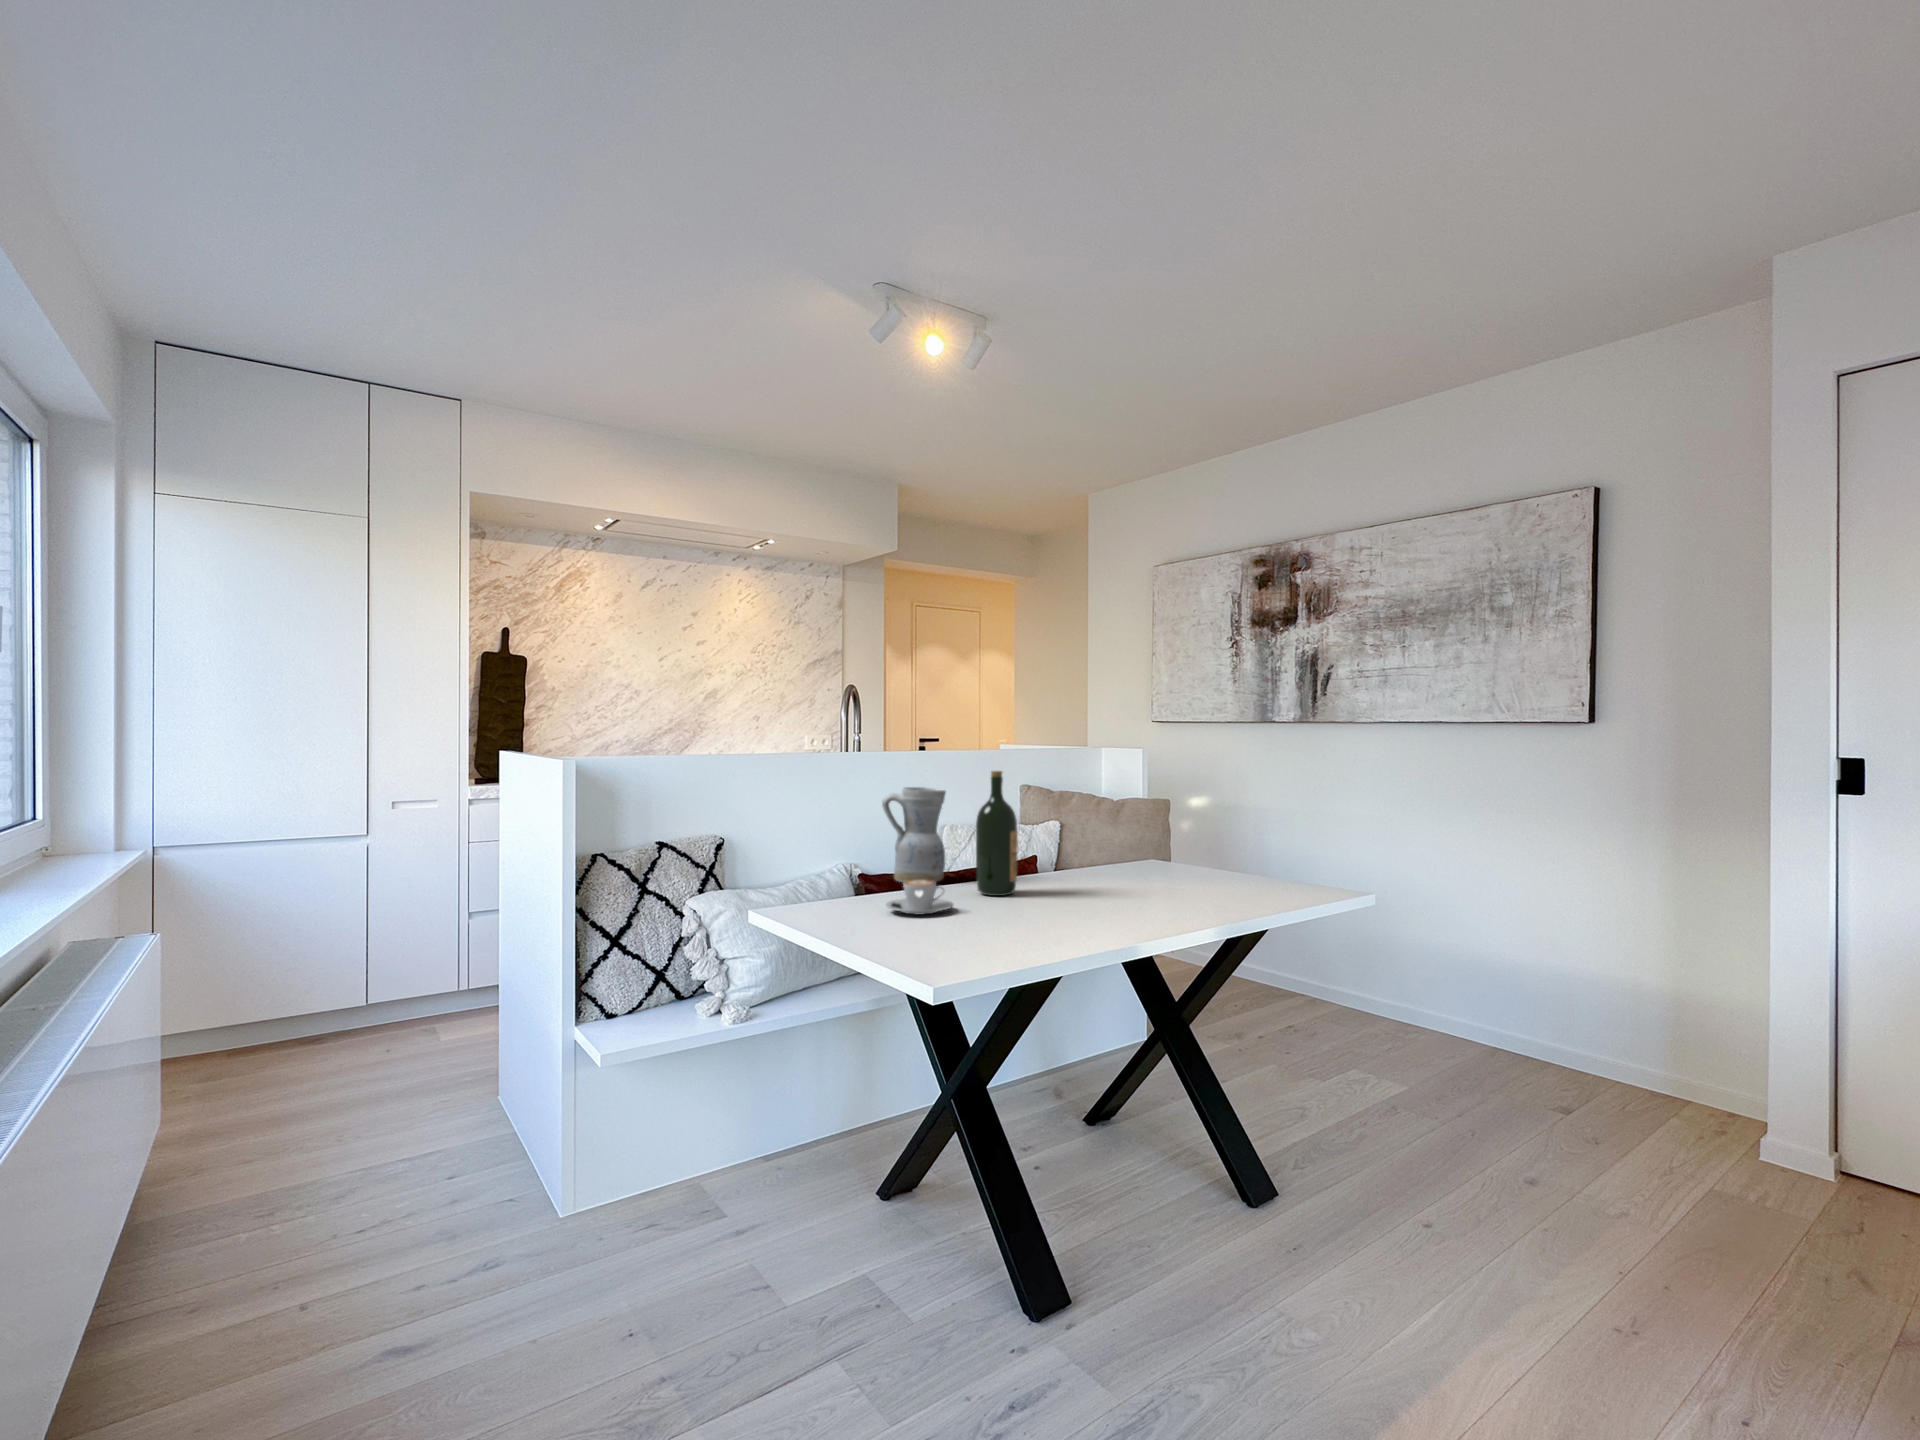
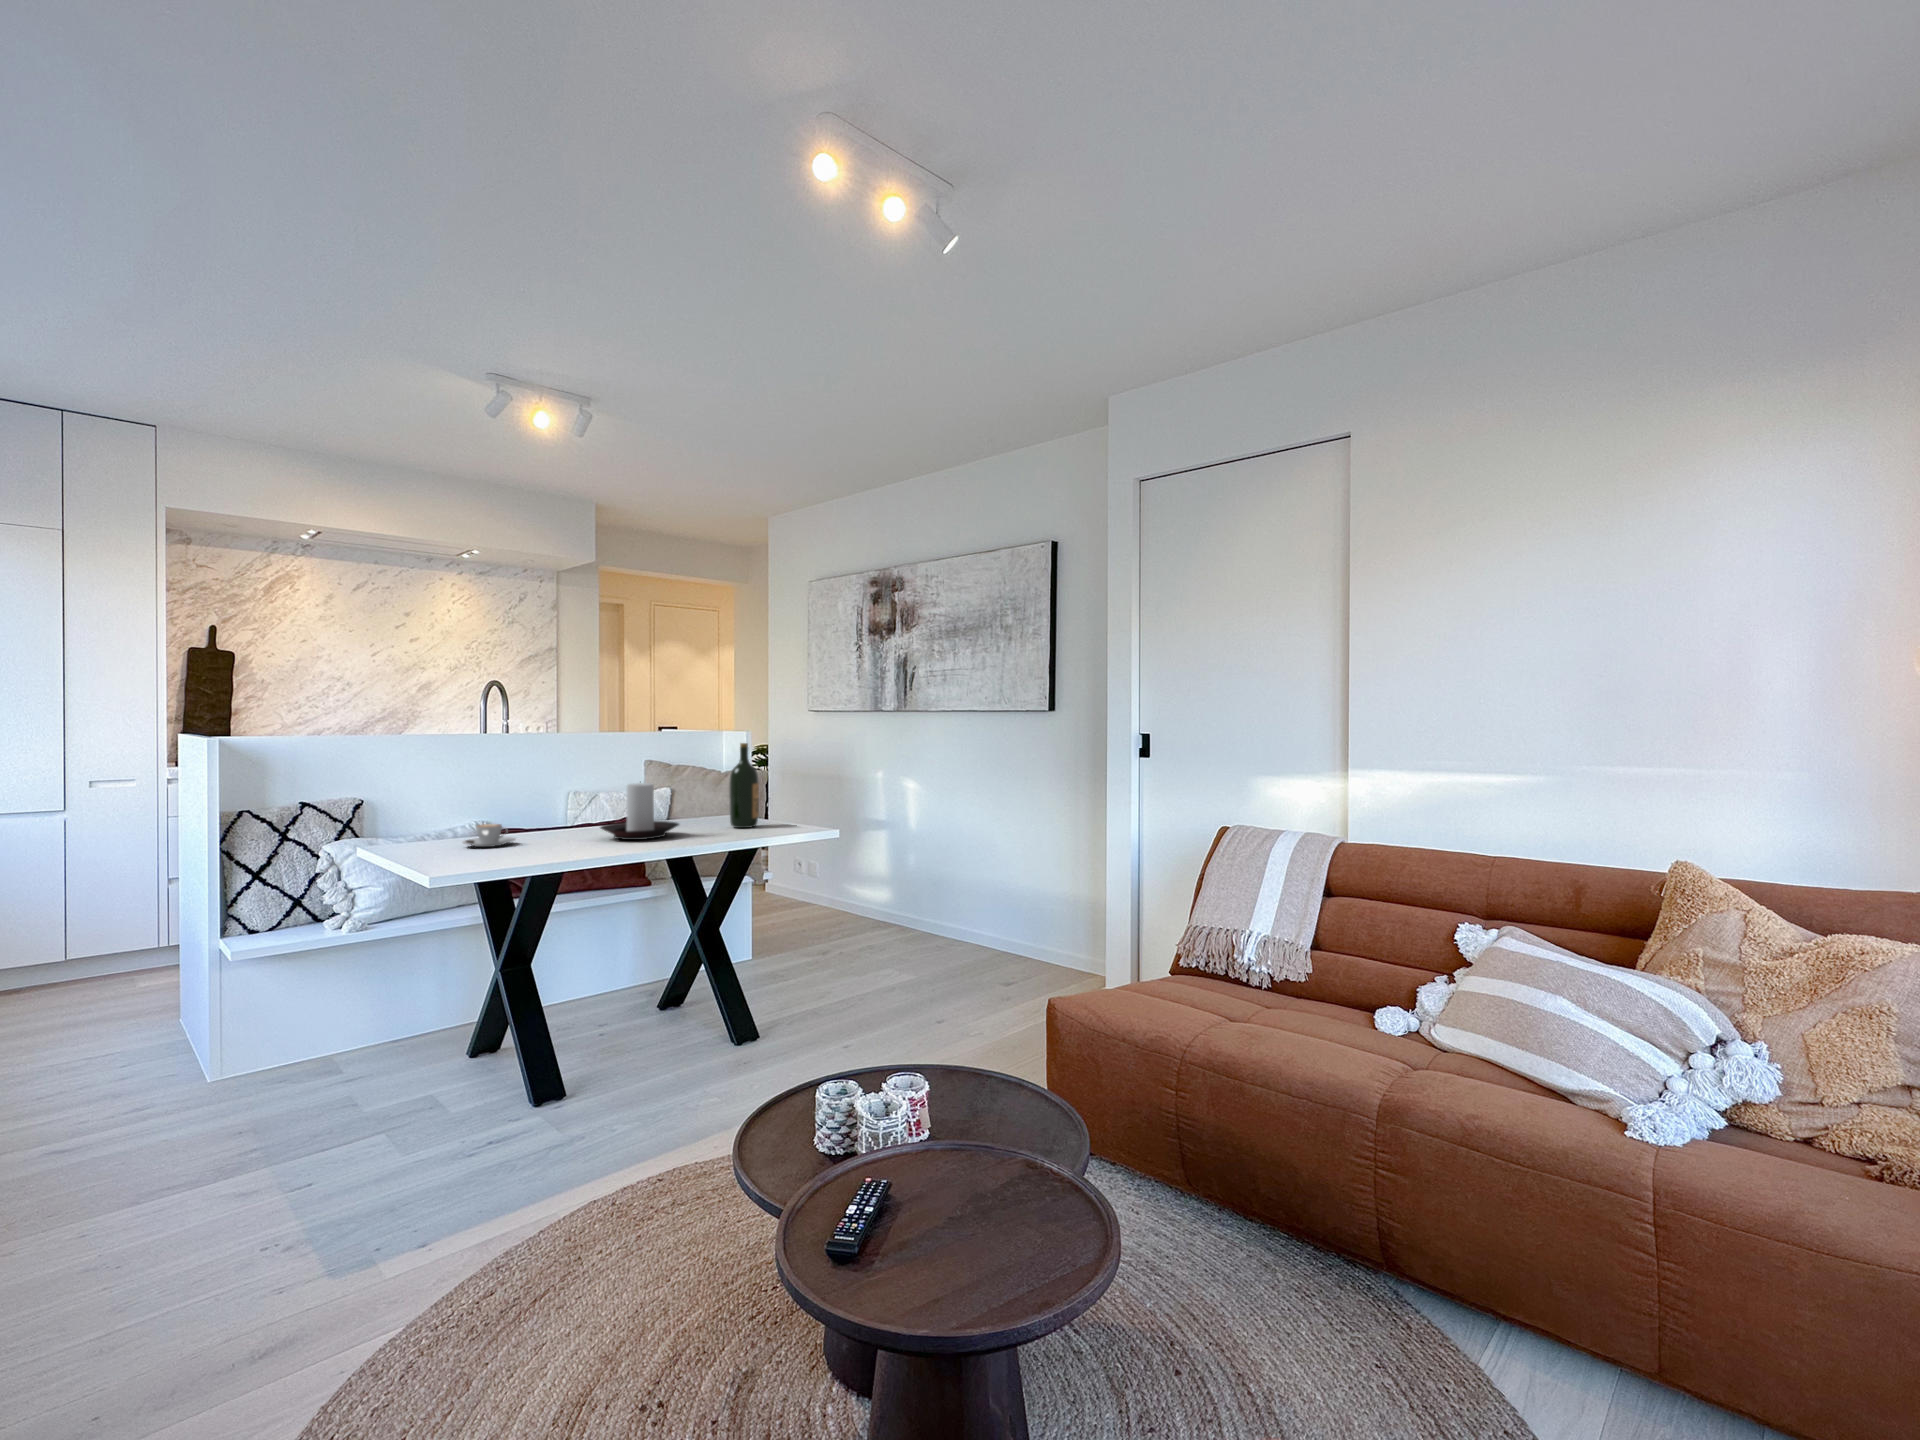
wine bottle: present [976,771,1018,896] -> present [729,743,759,828]
ceramic pitcher: present [882,787,946,882] -> none [494,759,547,830]
candle holder: none [1058,821,1169,909] -> present [601,783,679,840]

